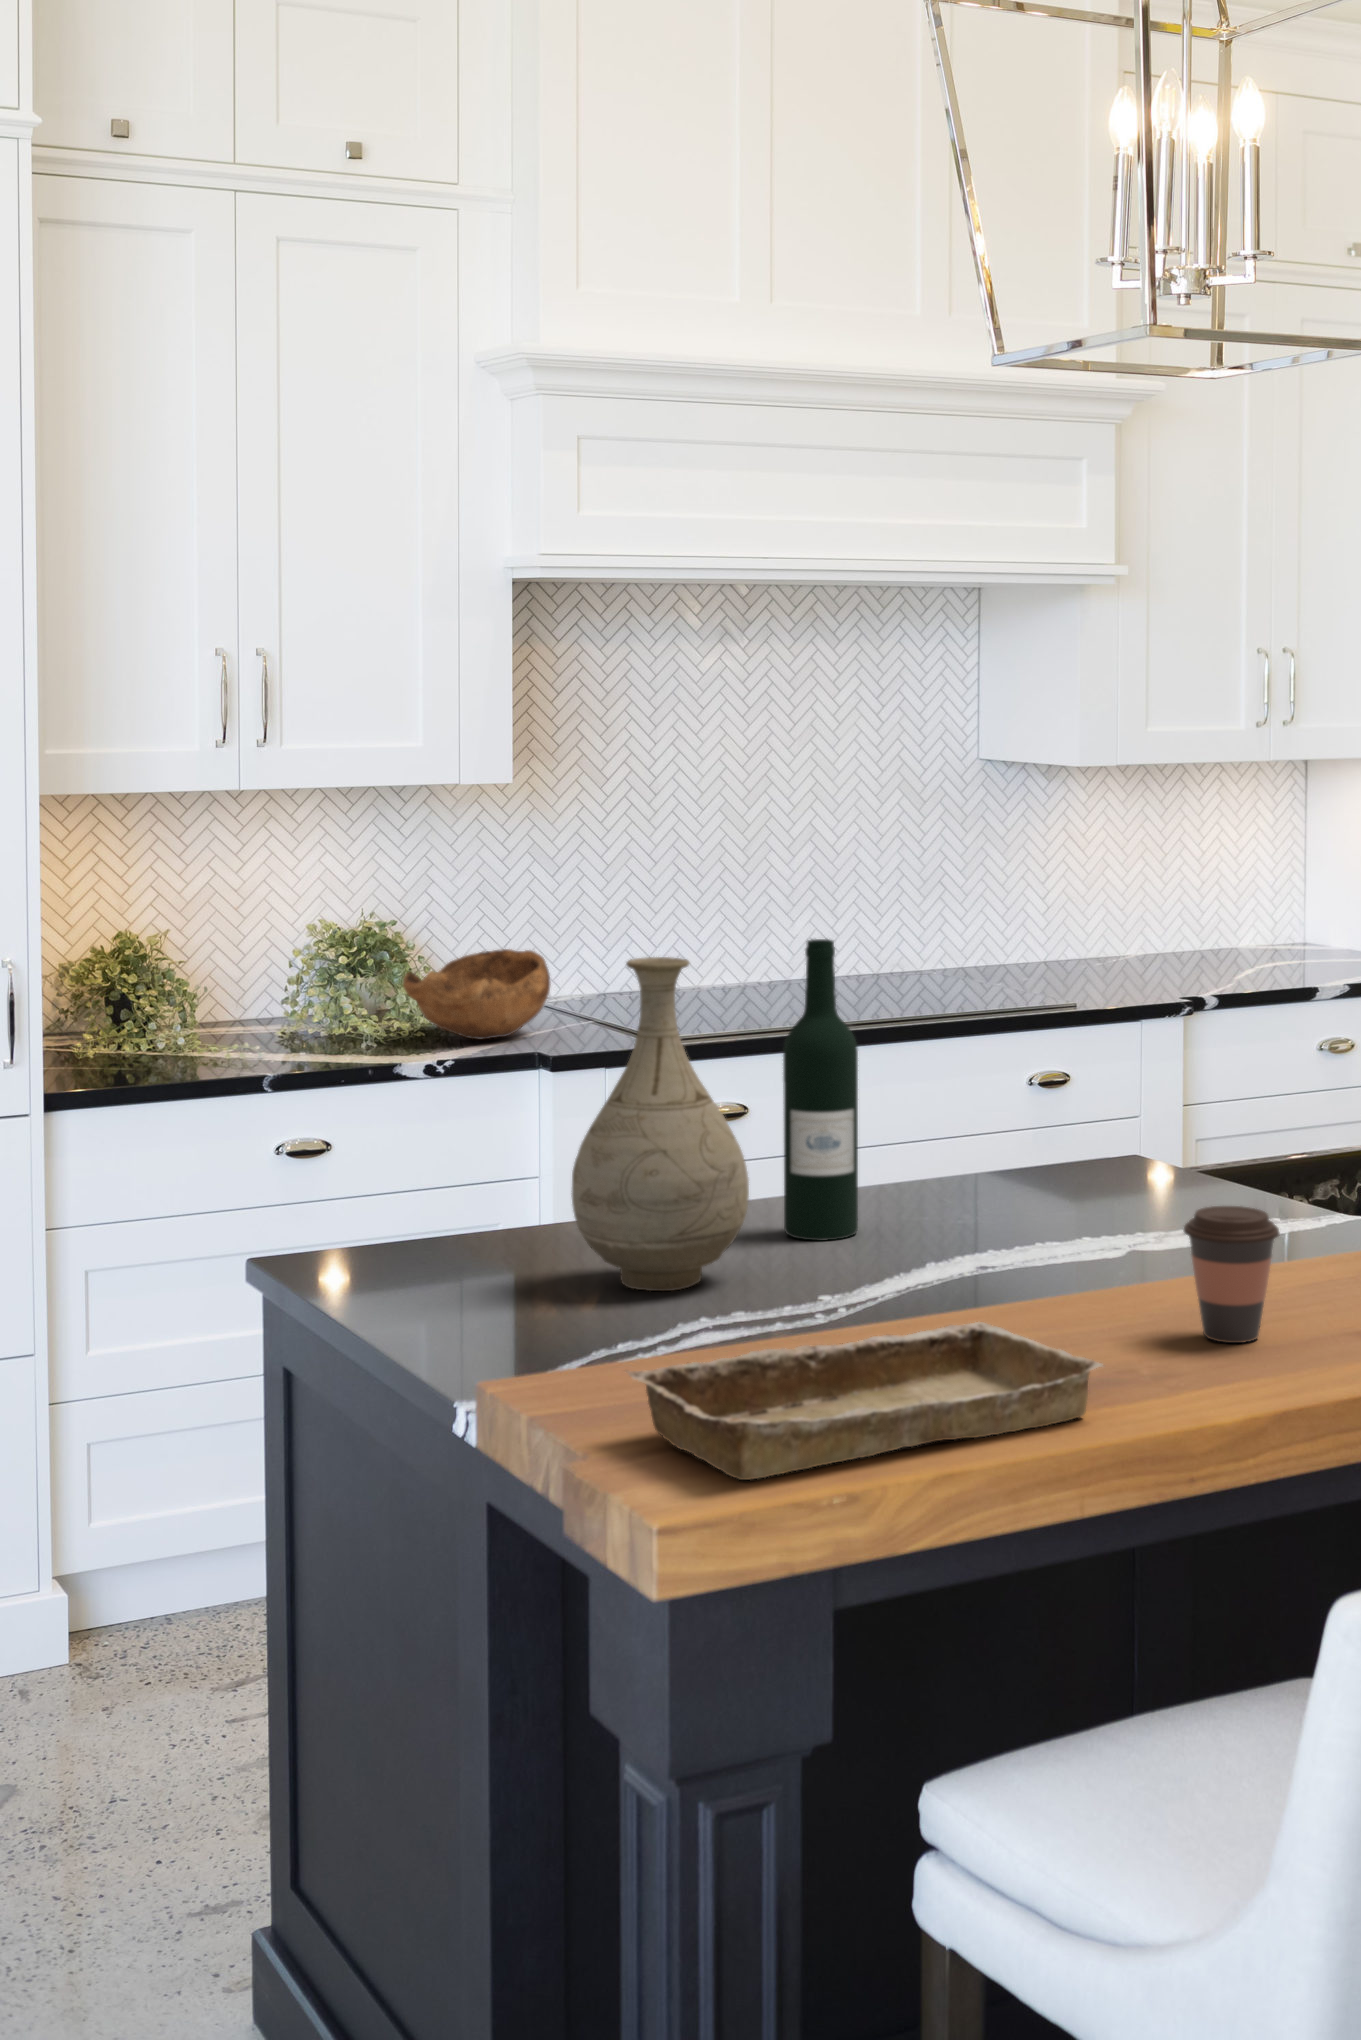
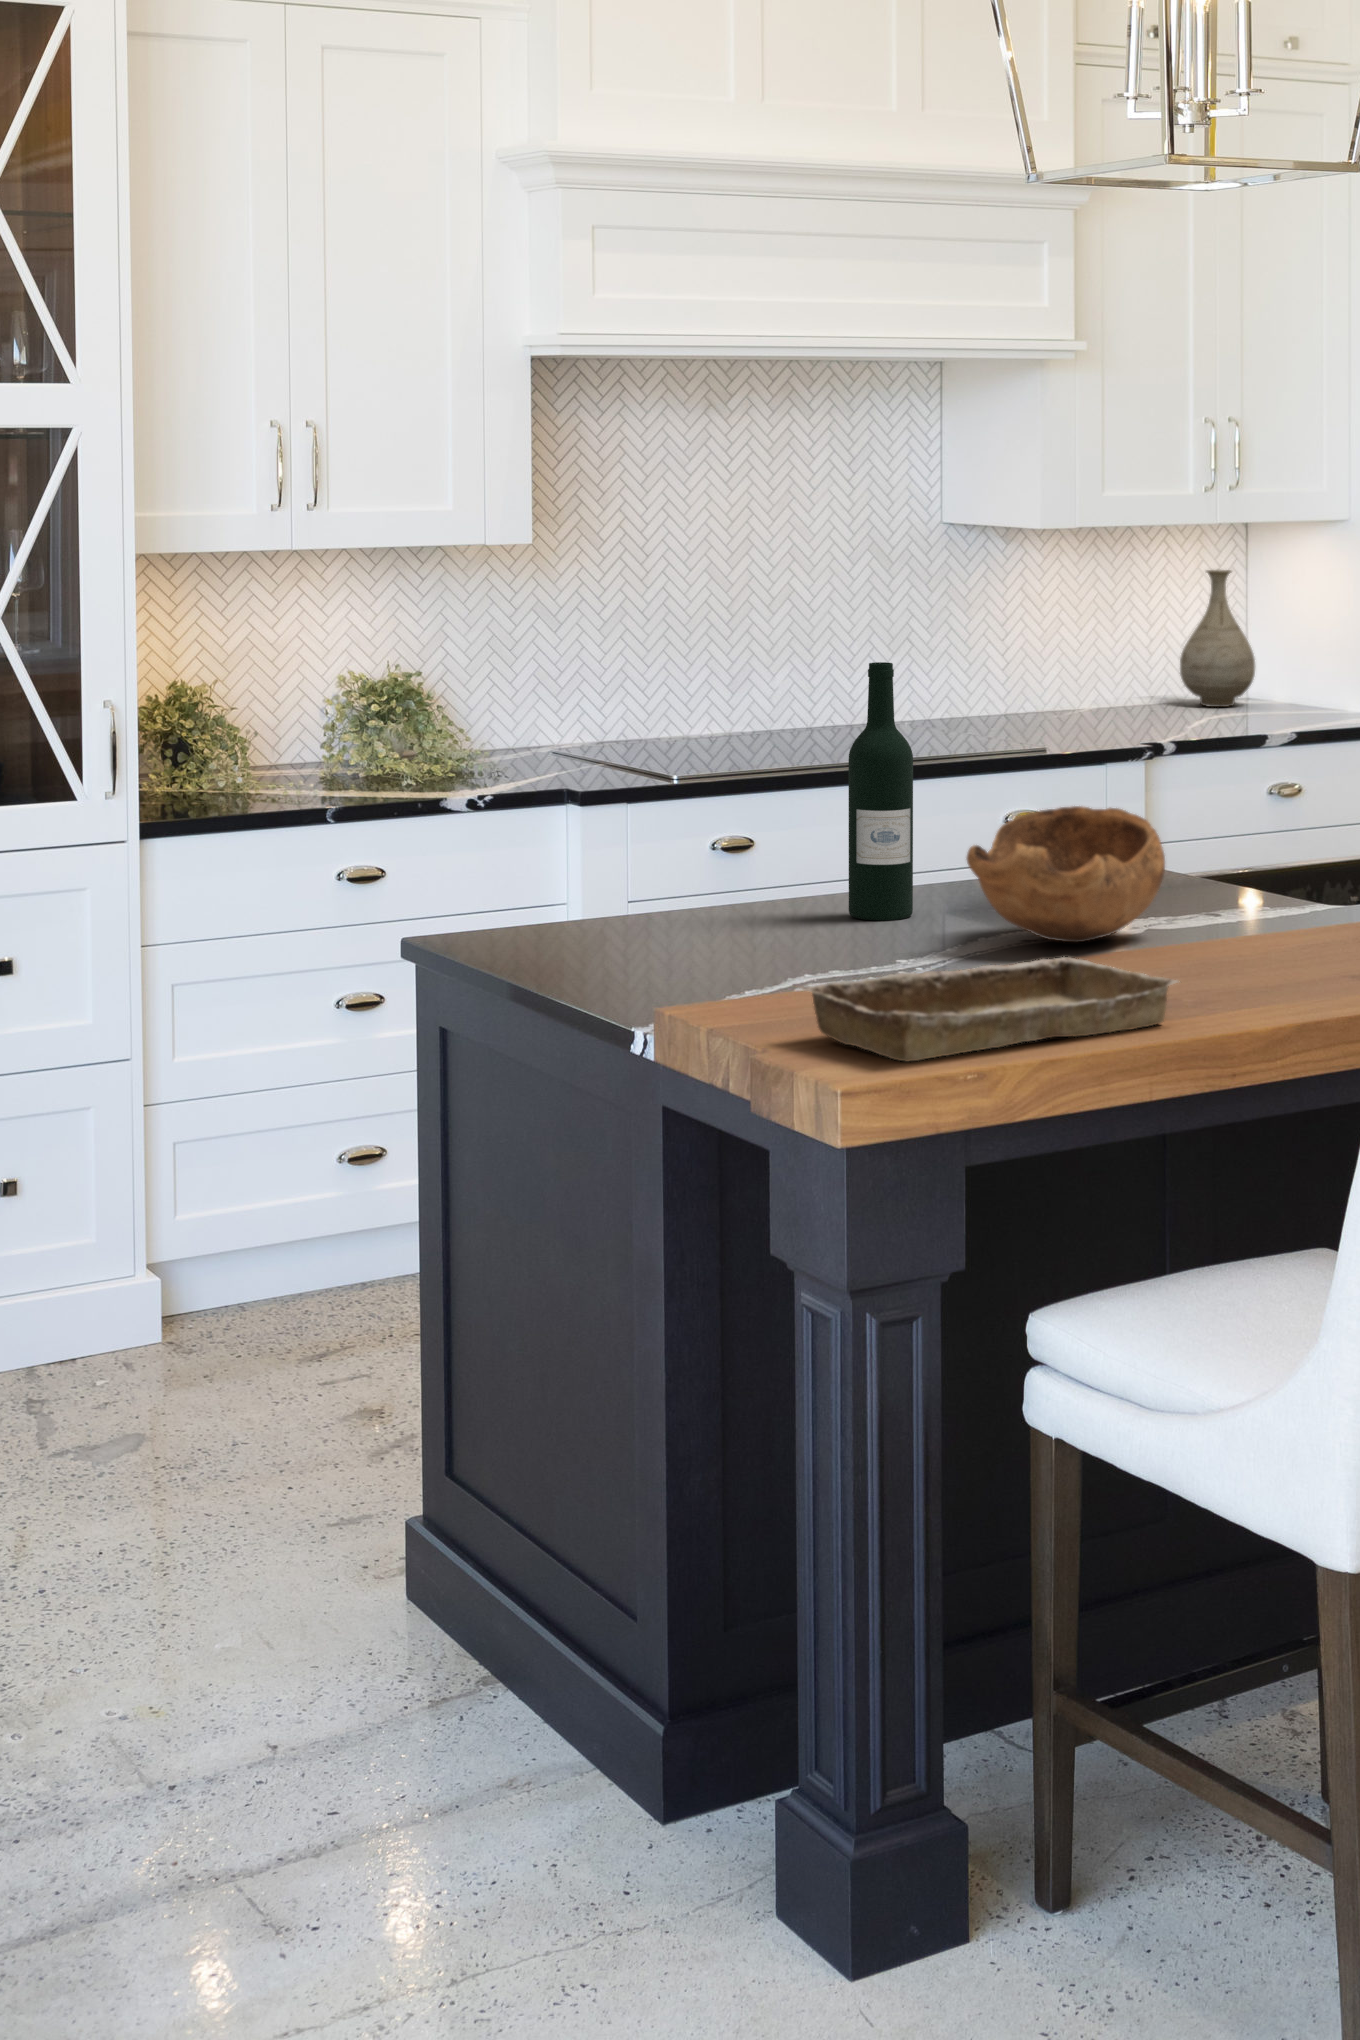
wooden bowl: present [403,949,551,1040] -> present [967,806,1165,942]
vase: present [571,957,749,1291] -> present [1180,570,1255,707]
coffee cup: present [1184,1206,1280,1343] -> none [1225,869,1307,979]

